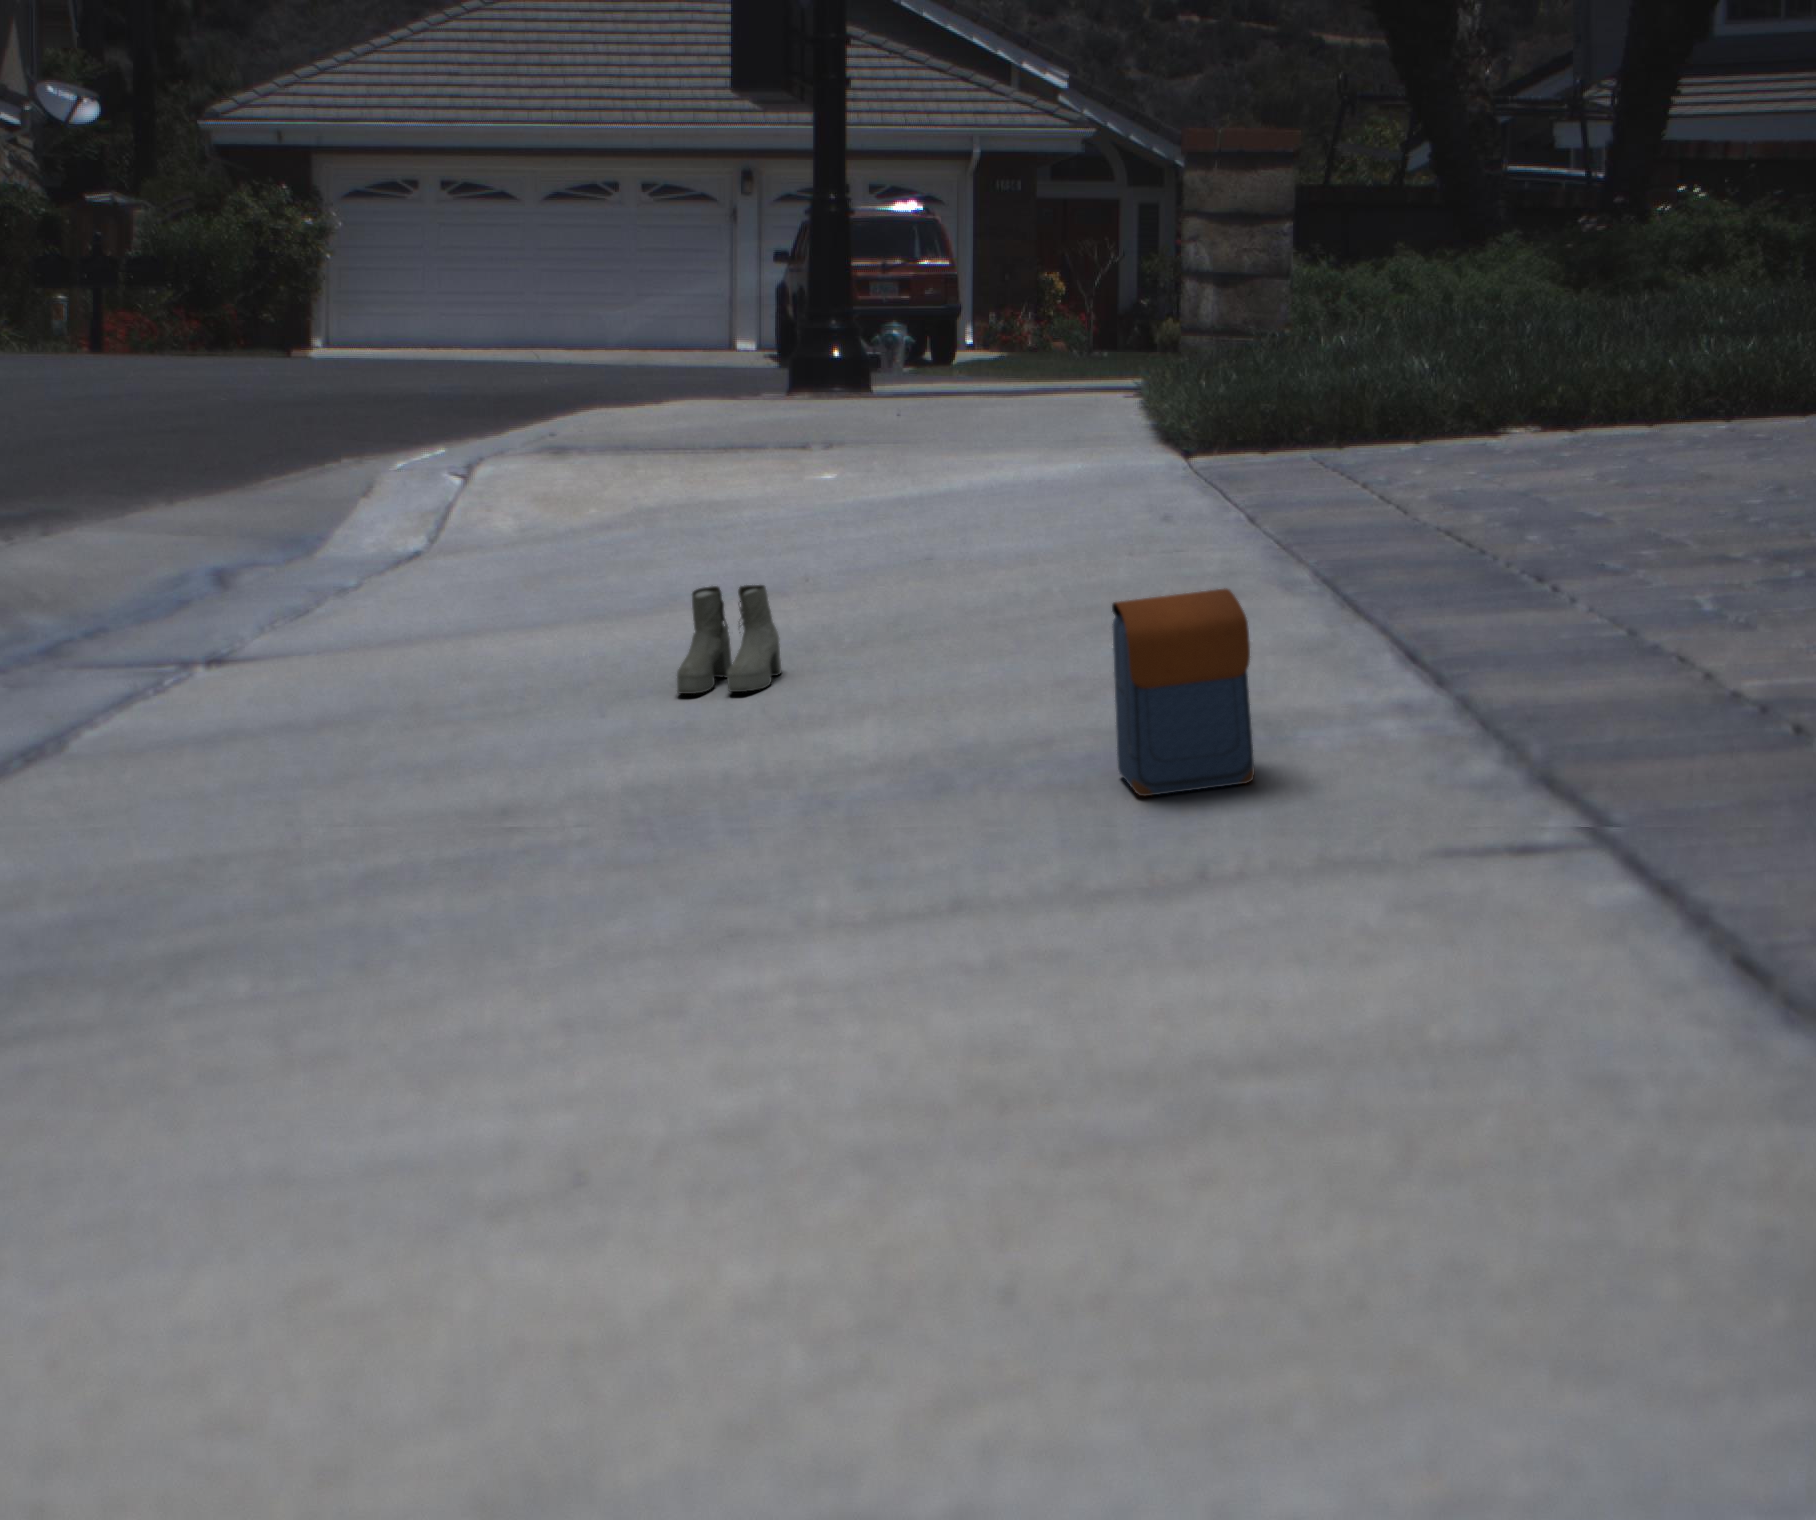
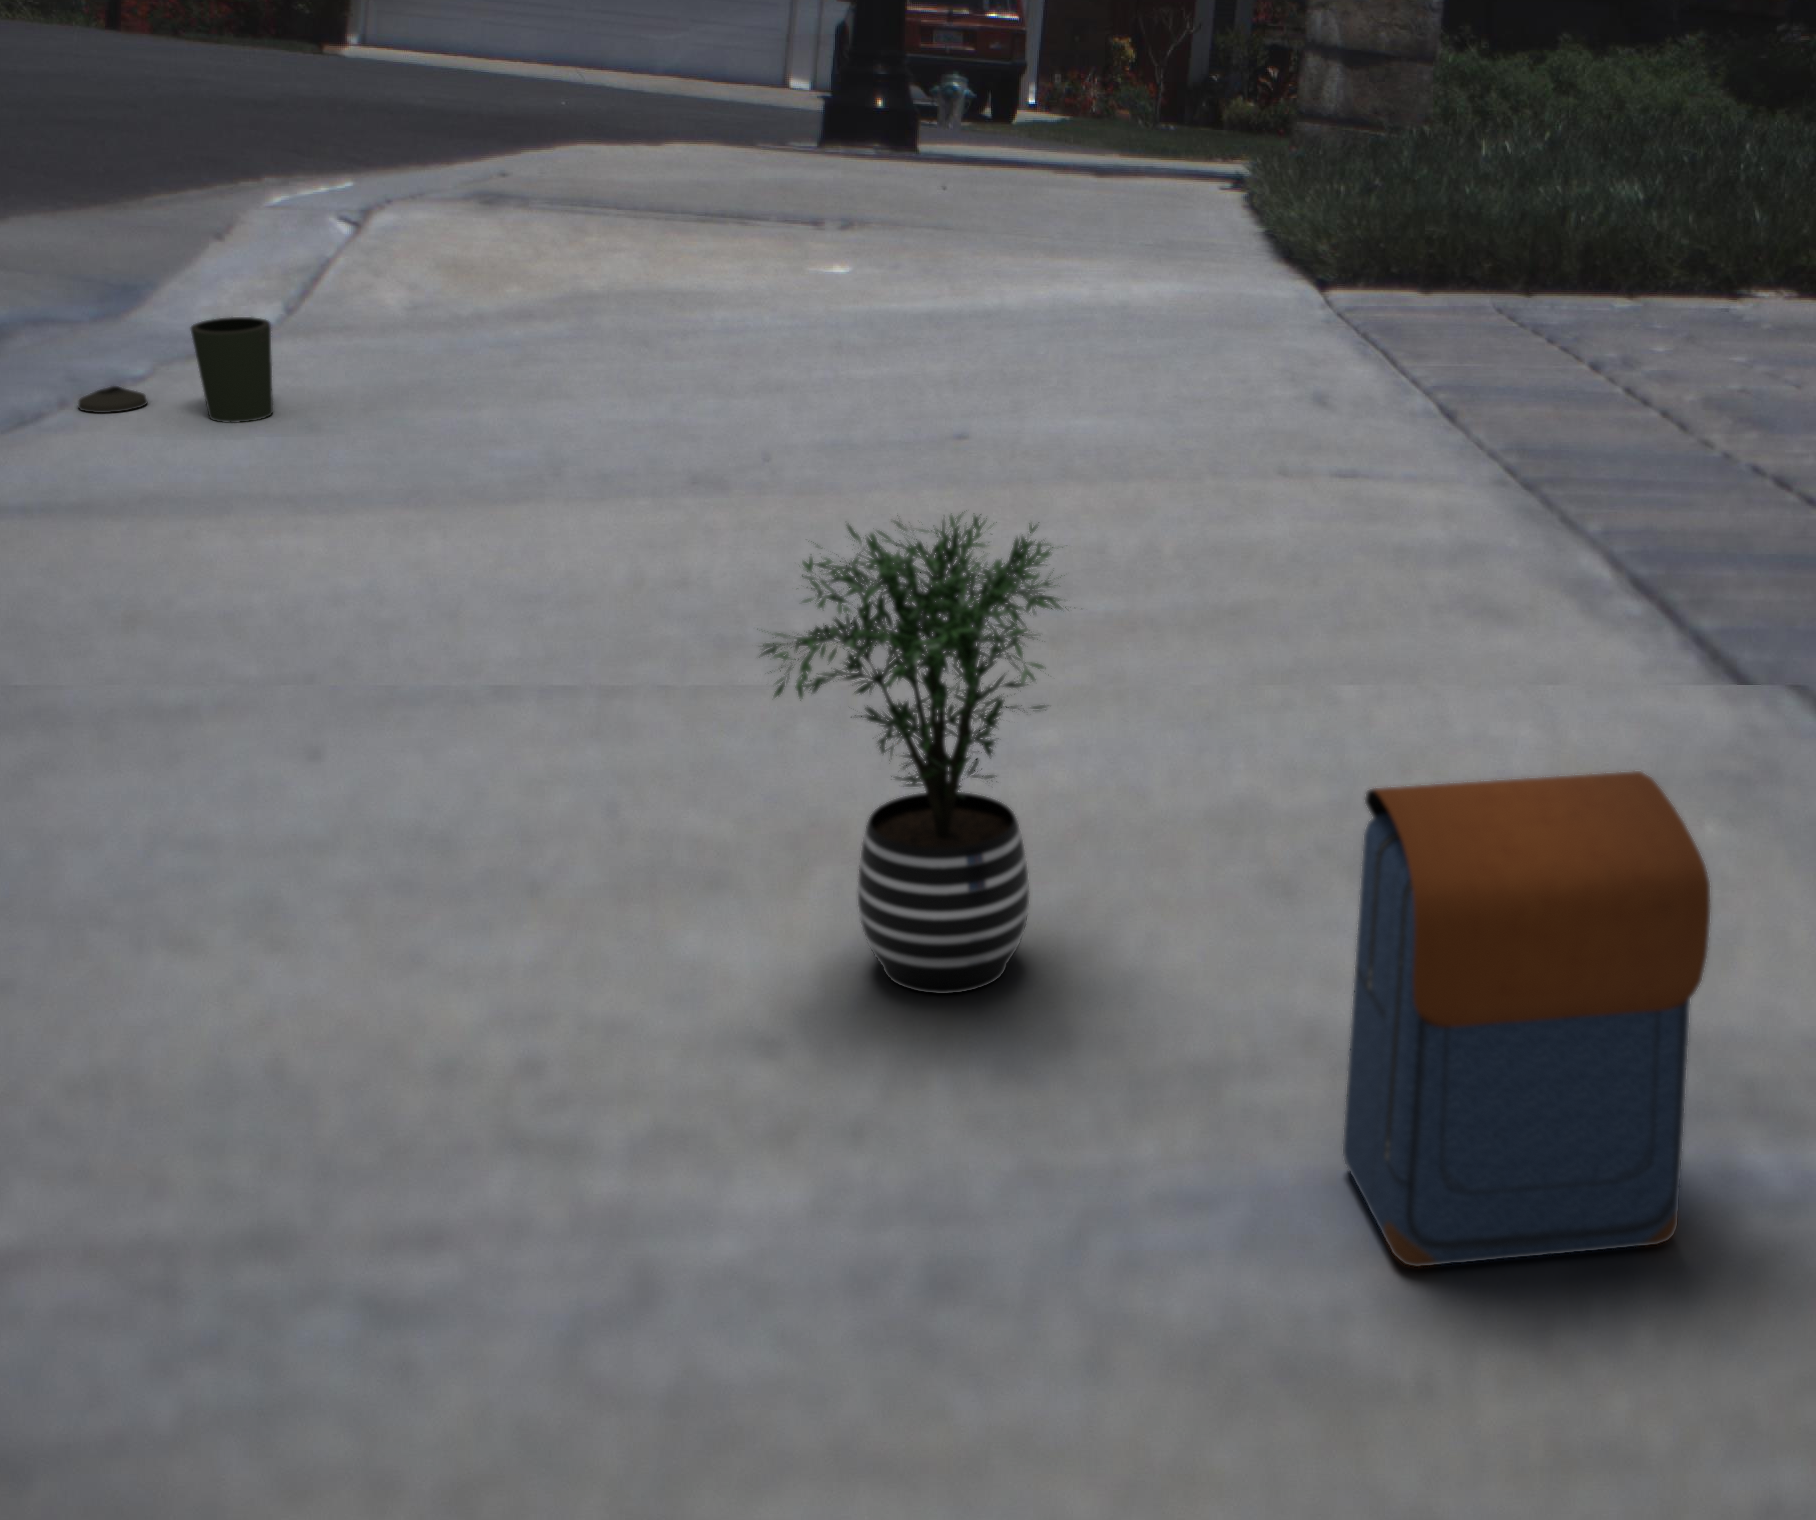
potted plant: none [847,520,997,747] -> present [761,512,1067,994]
trash can: none [353,524,480,595] -> present [78,317,273,423]
boots: present [677,585,781,694] -> none [440,540,655,762]

